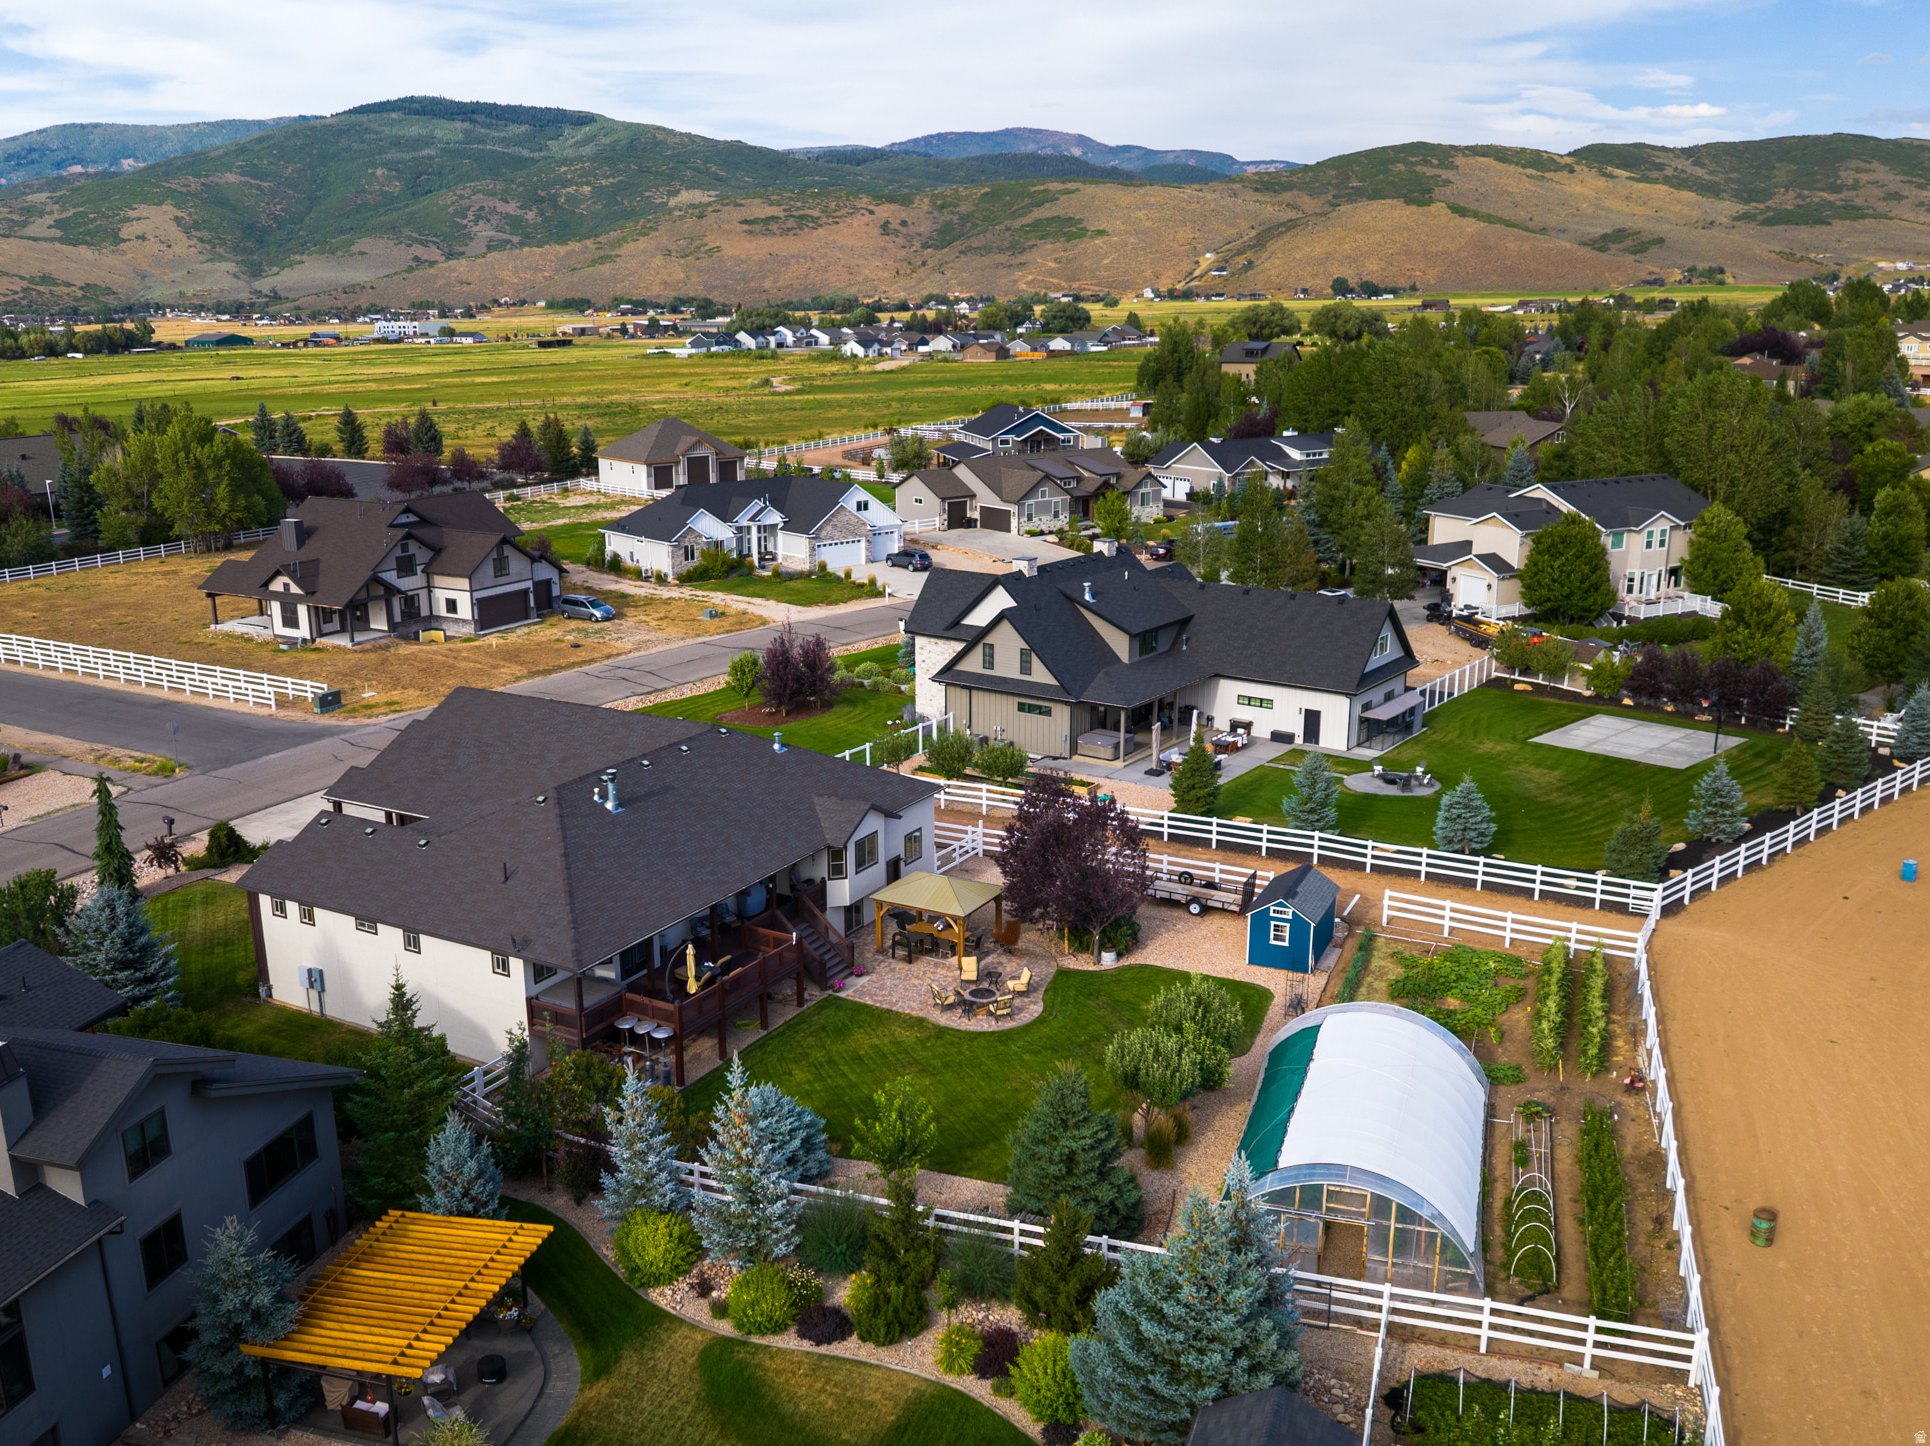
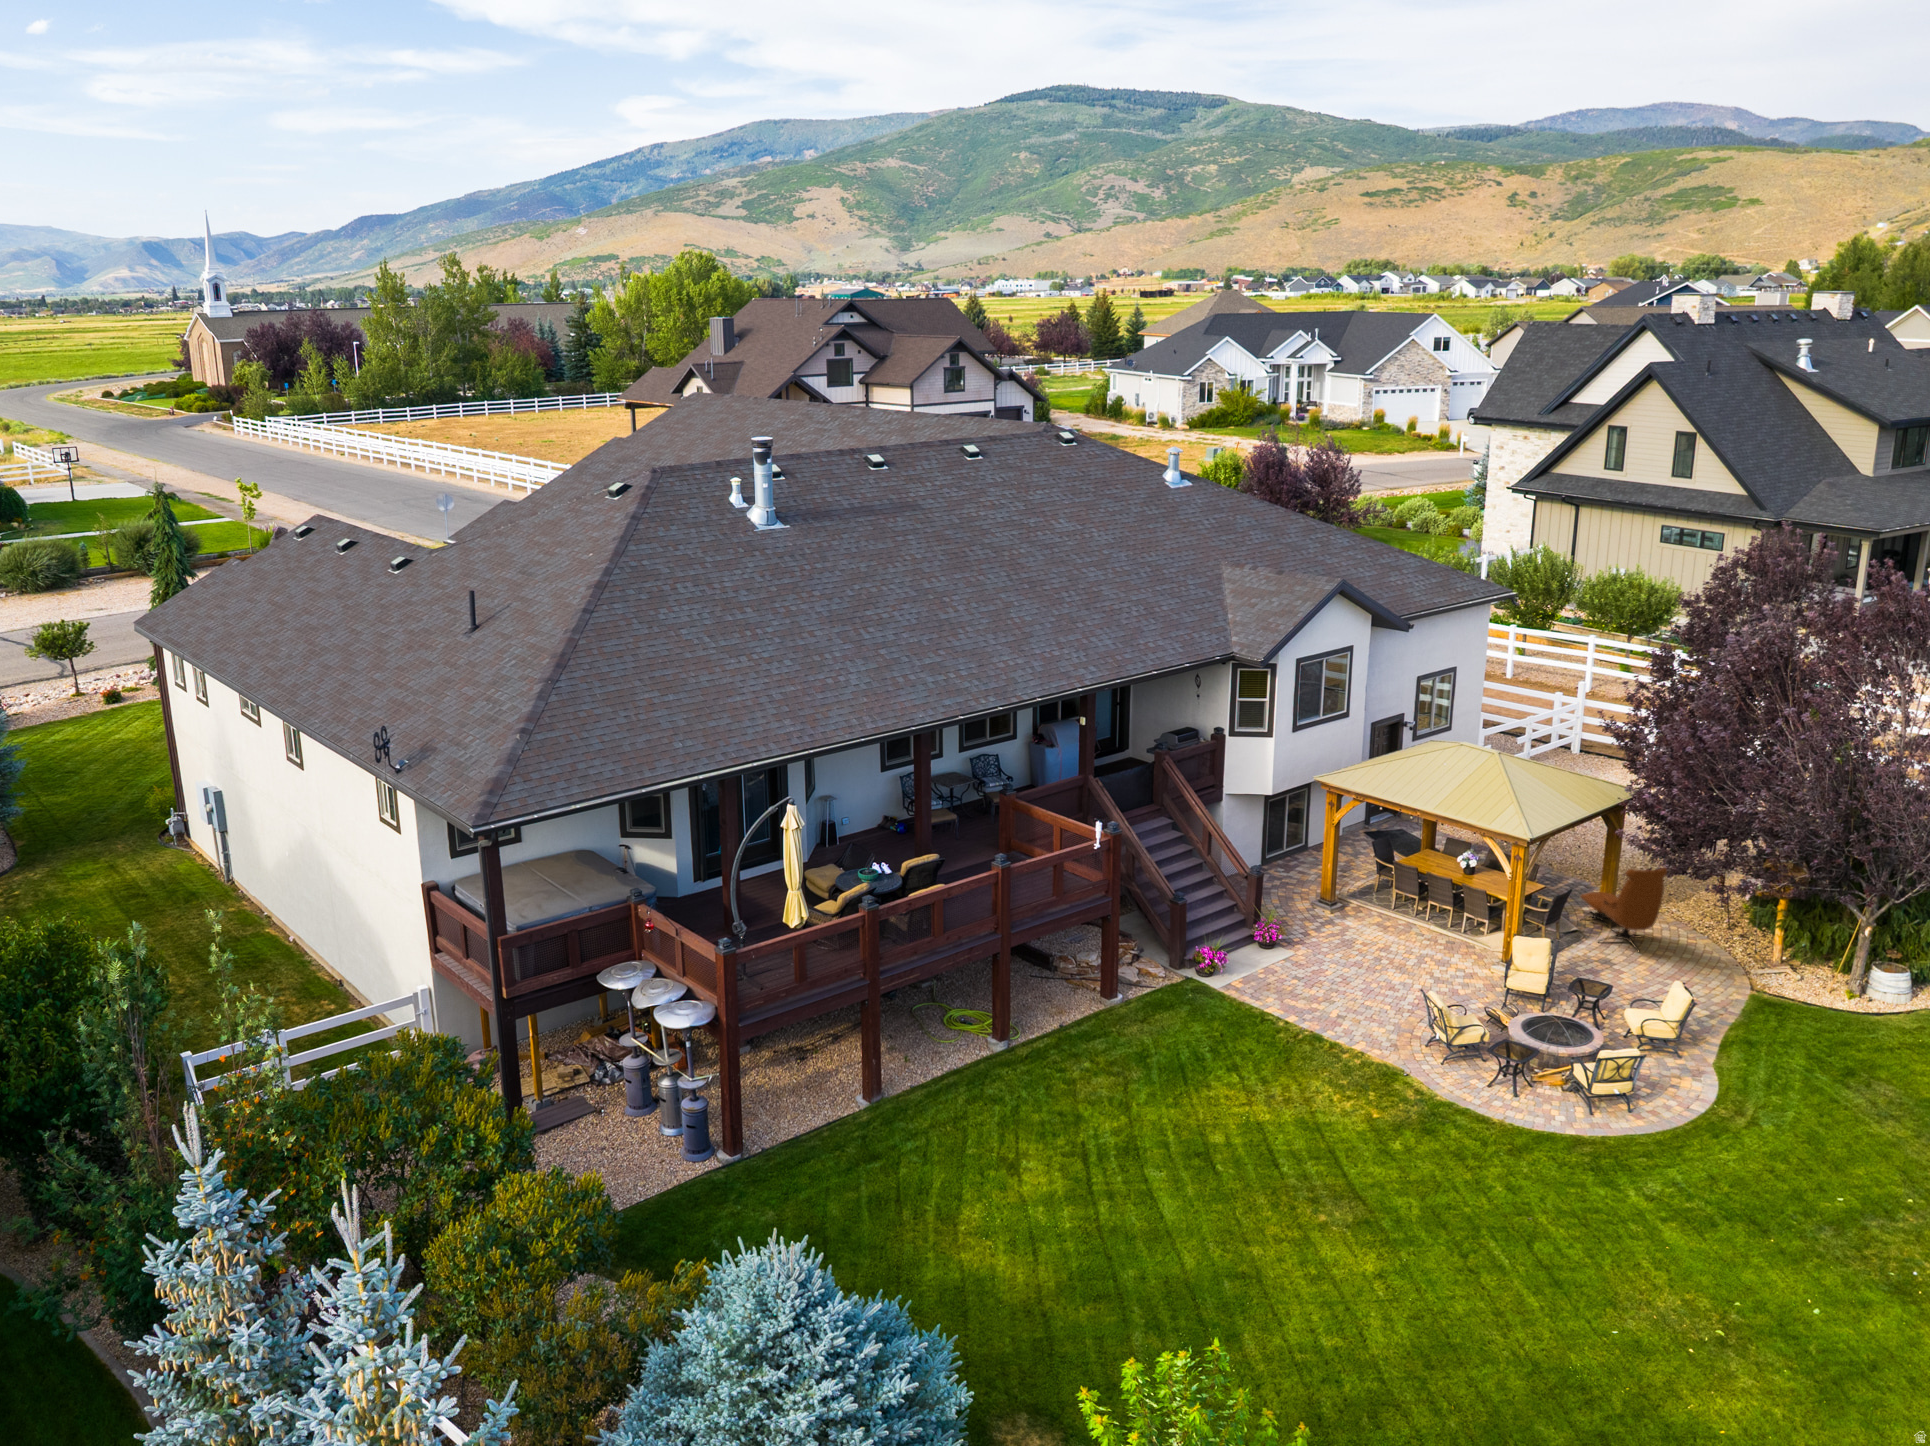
bench: present [892,921,935,963] -> none [1353,850,1452,935]

